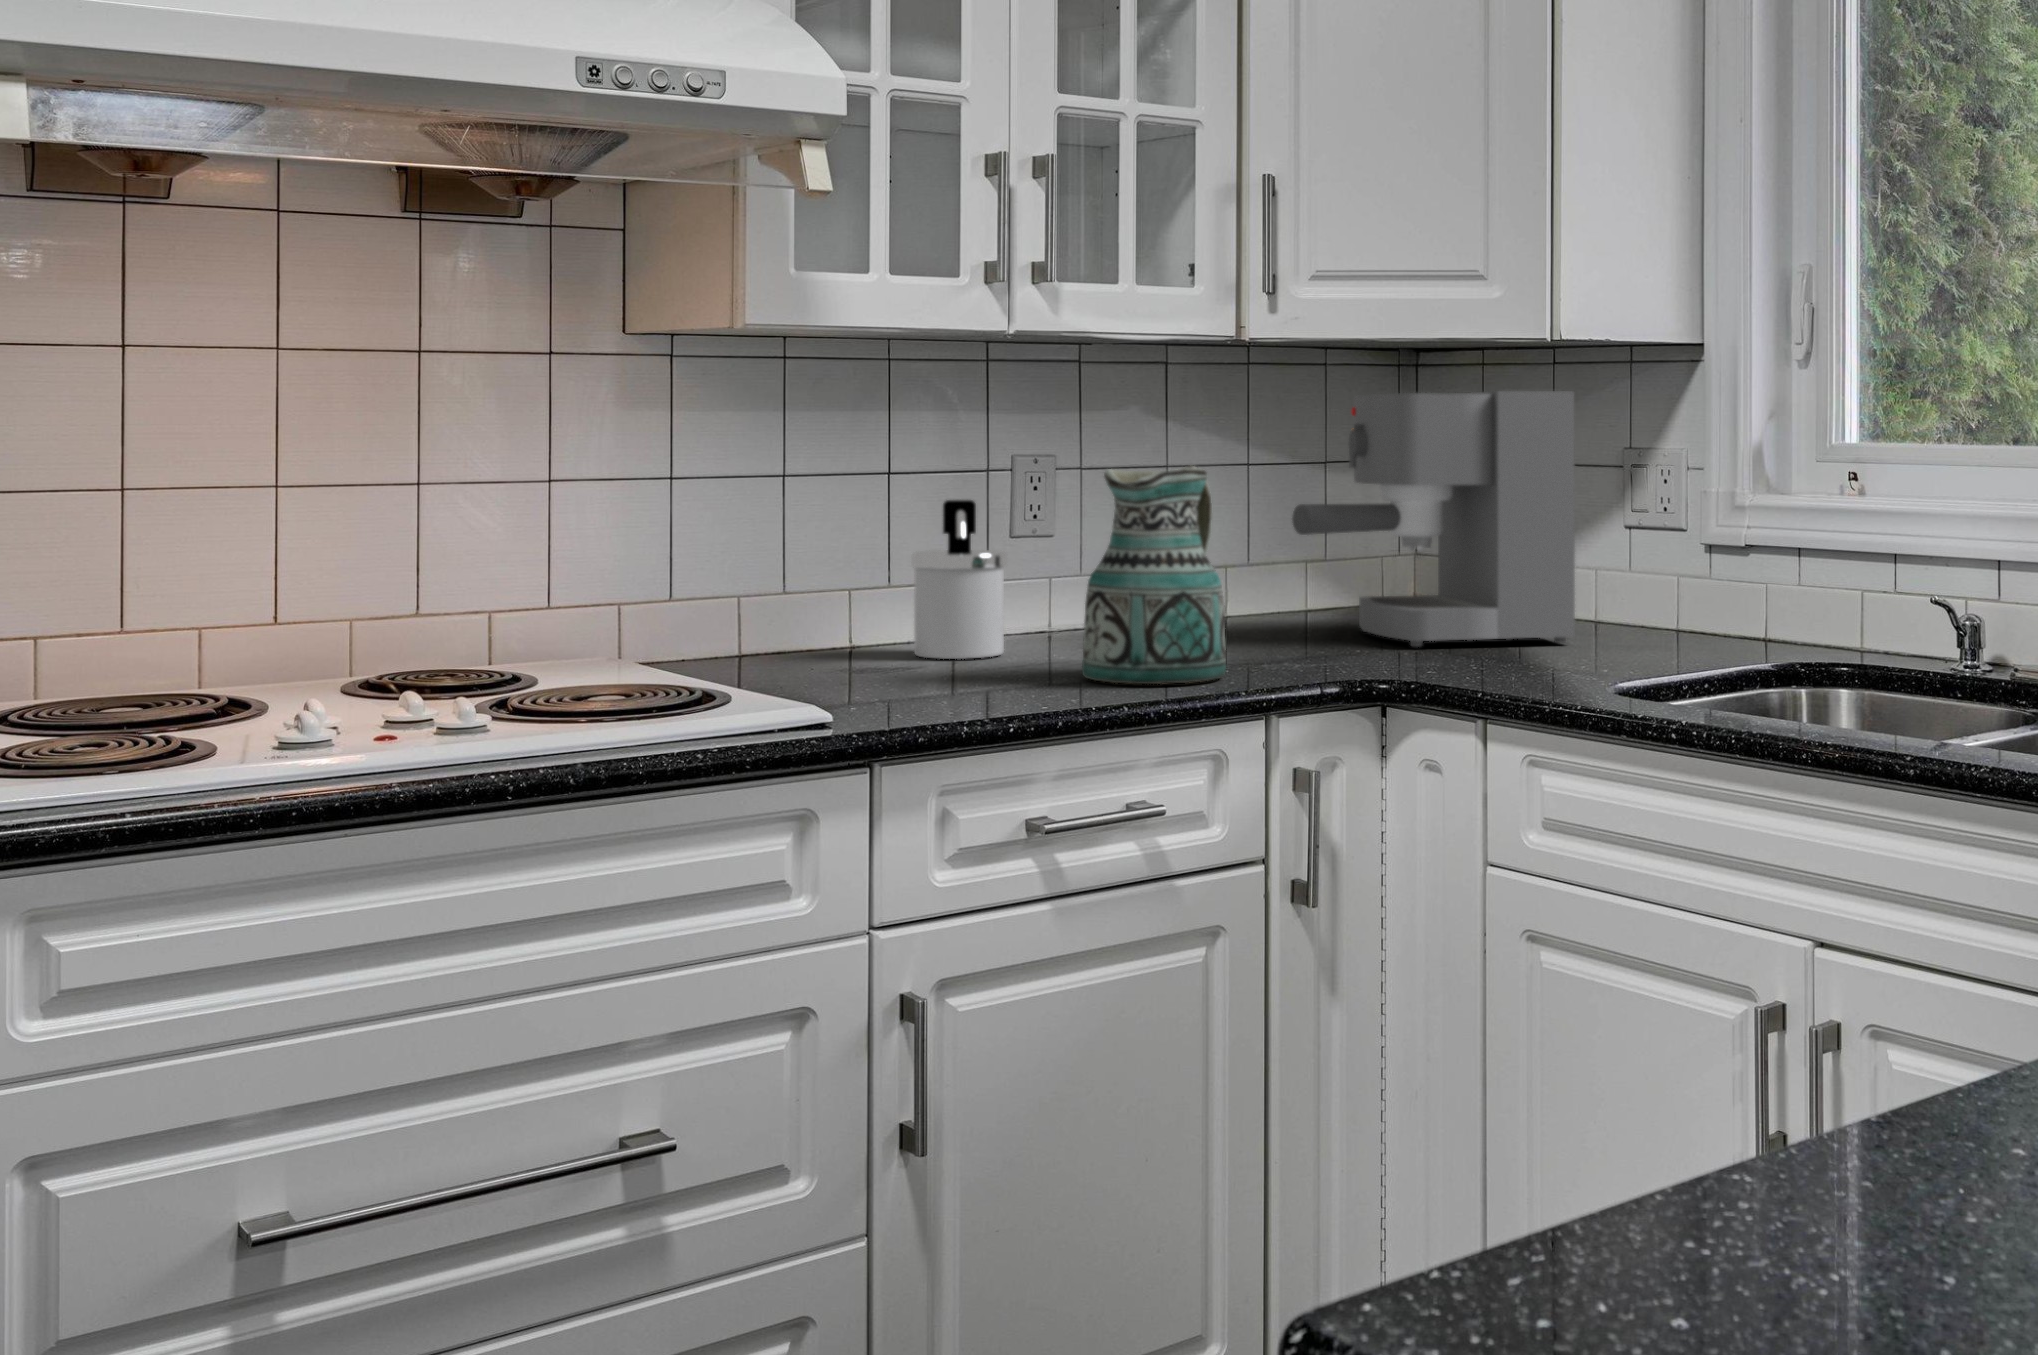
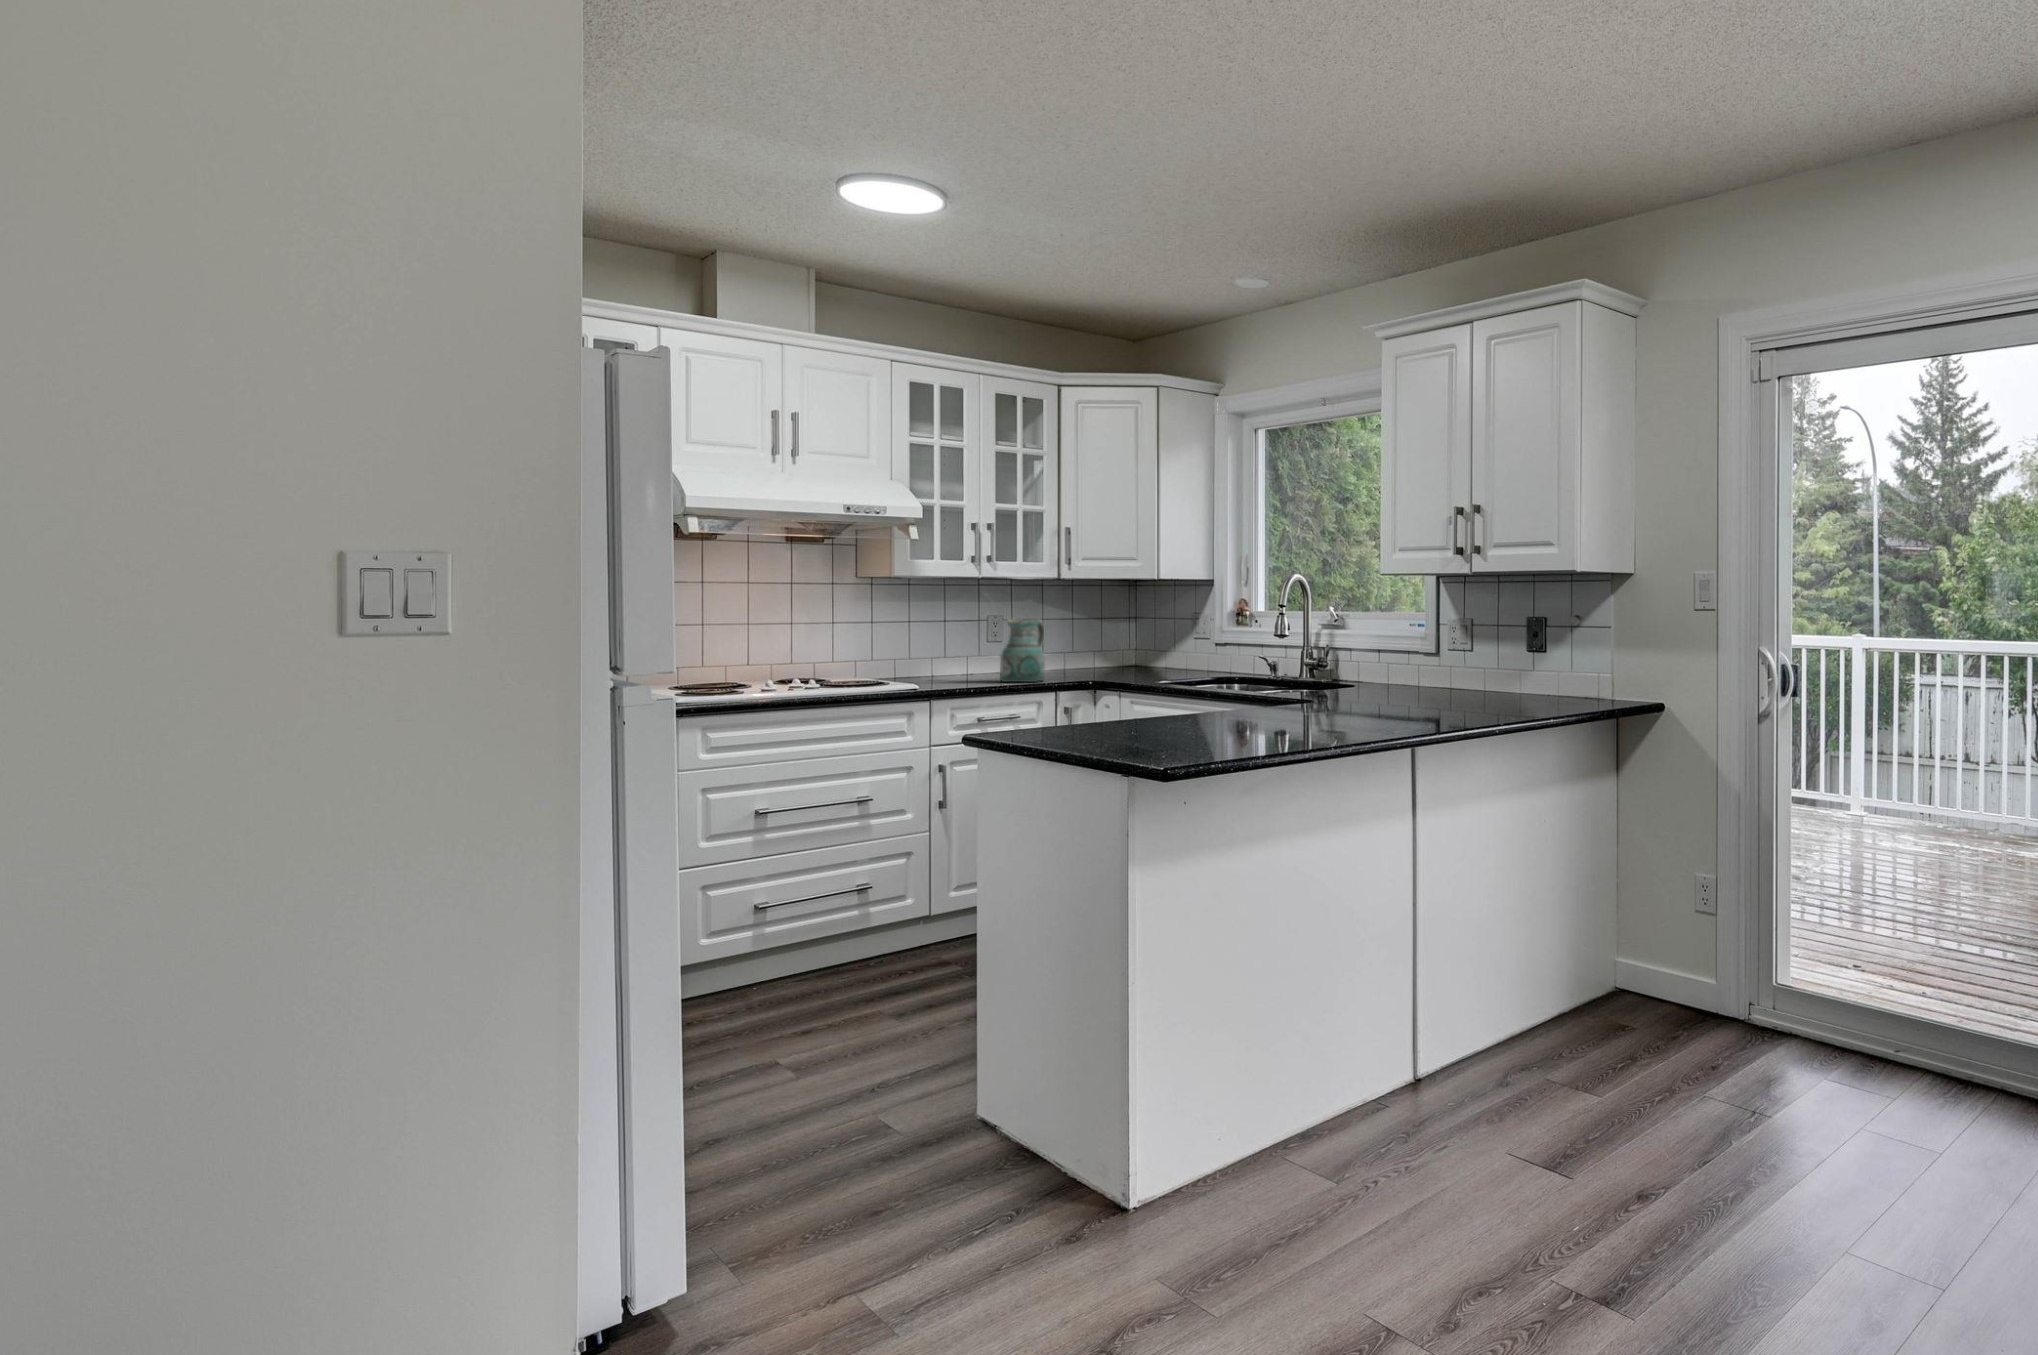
coffee maker: present [1292,391,1575,647] -> none [1077,595,1169,675]
soap dispenser: present [911,499,1007,659] -> none [950,629,982,678]

